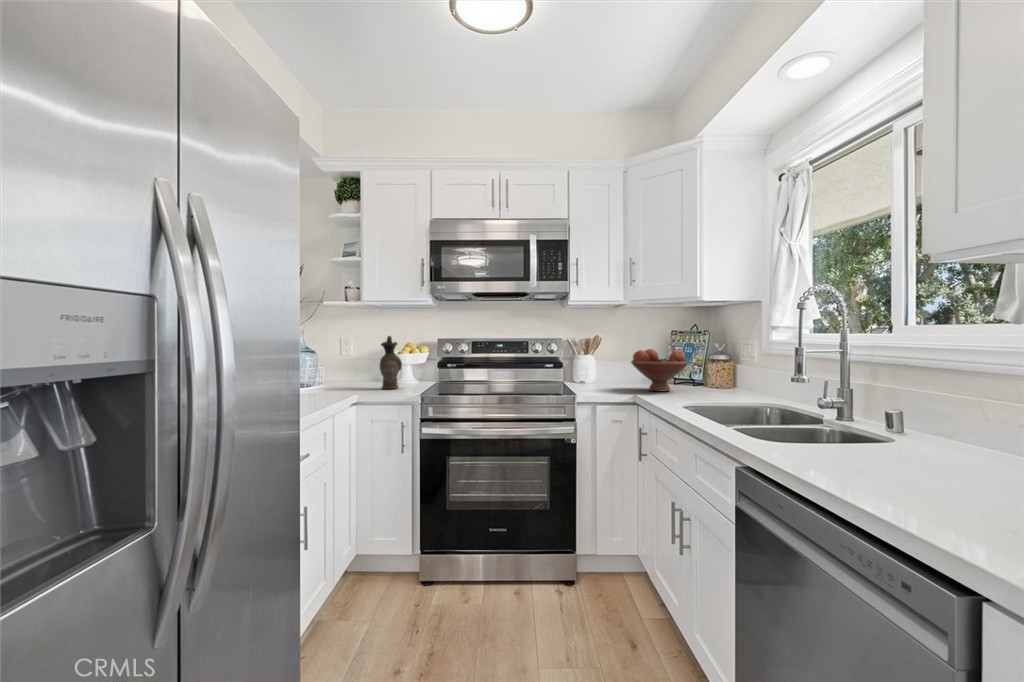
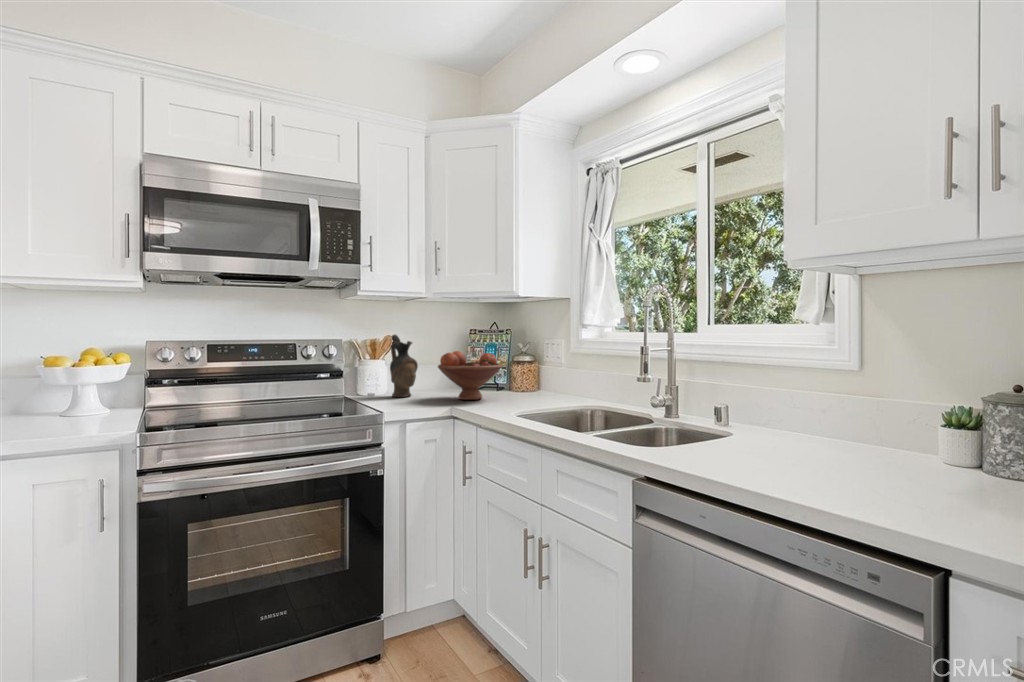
ceramic pitcher: present [380,336,402,389] -> present [390,335,418,397]

